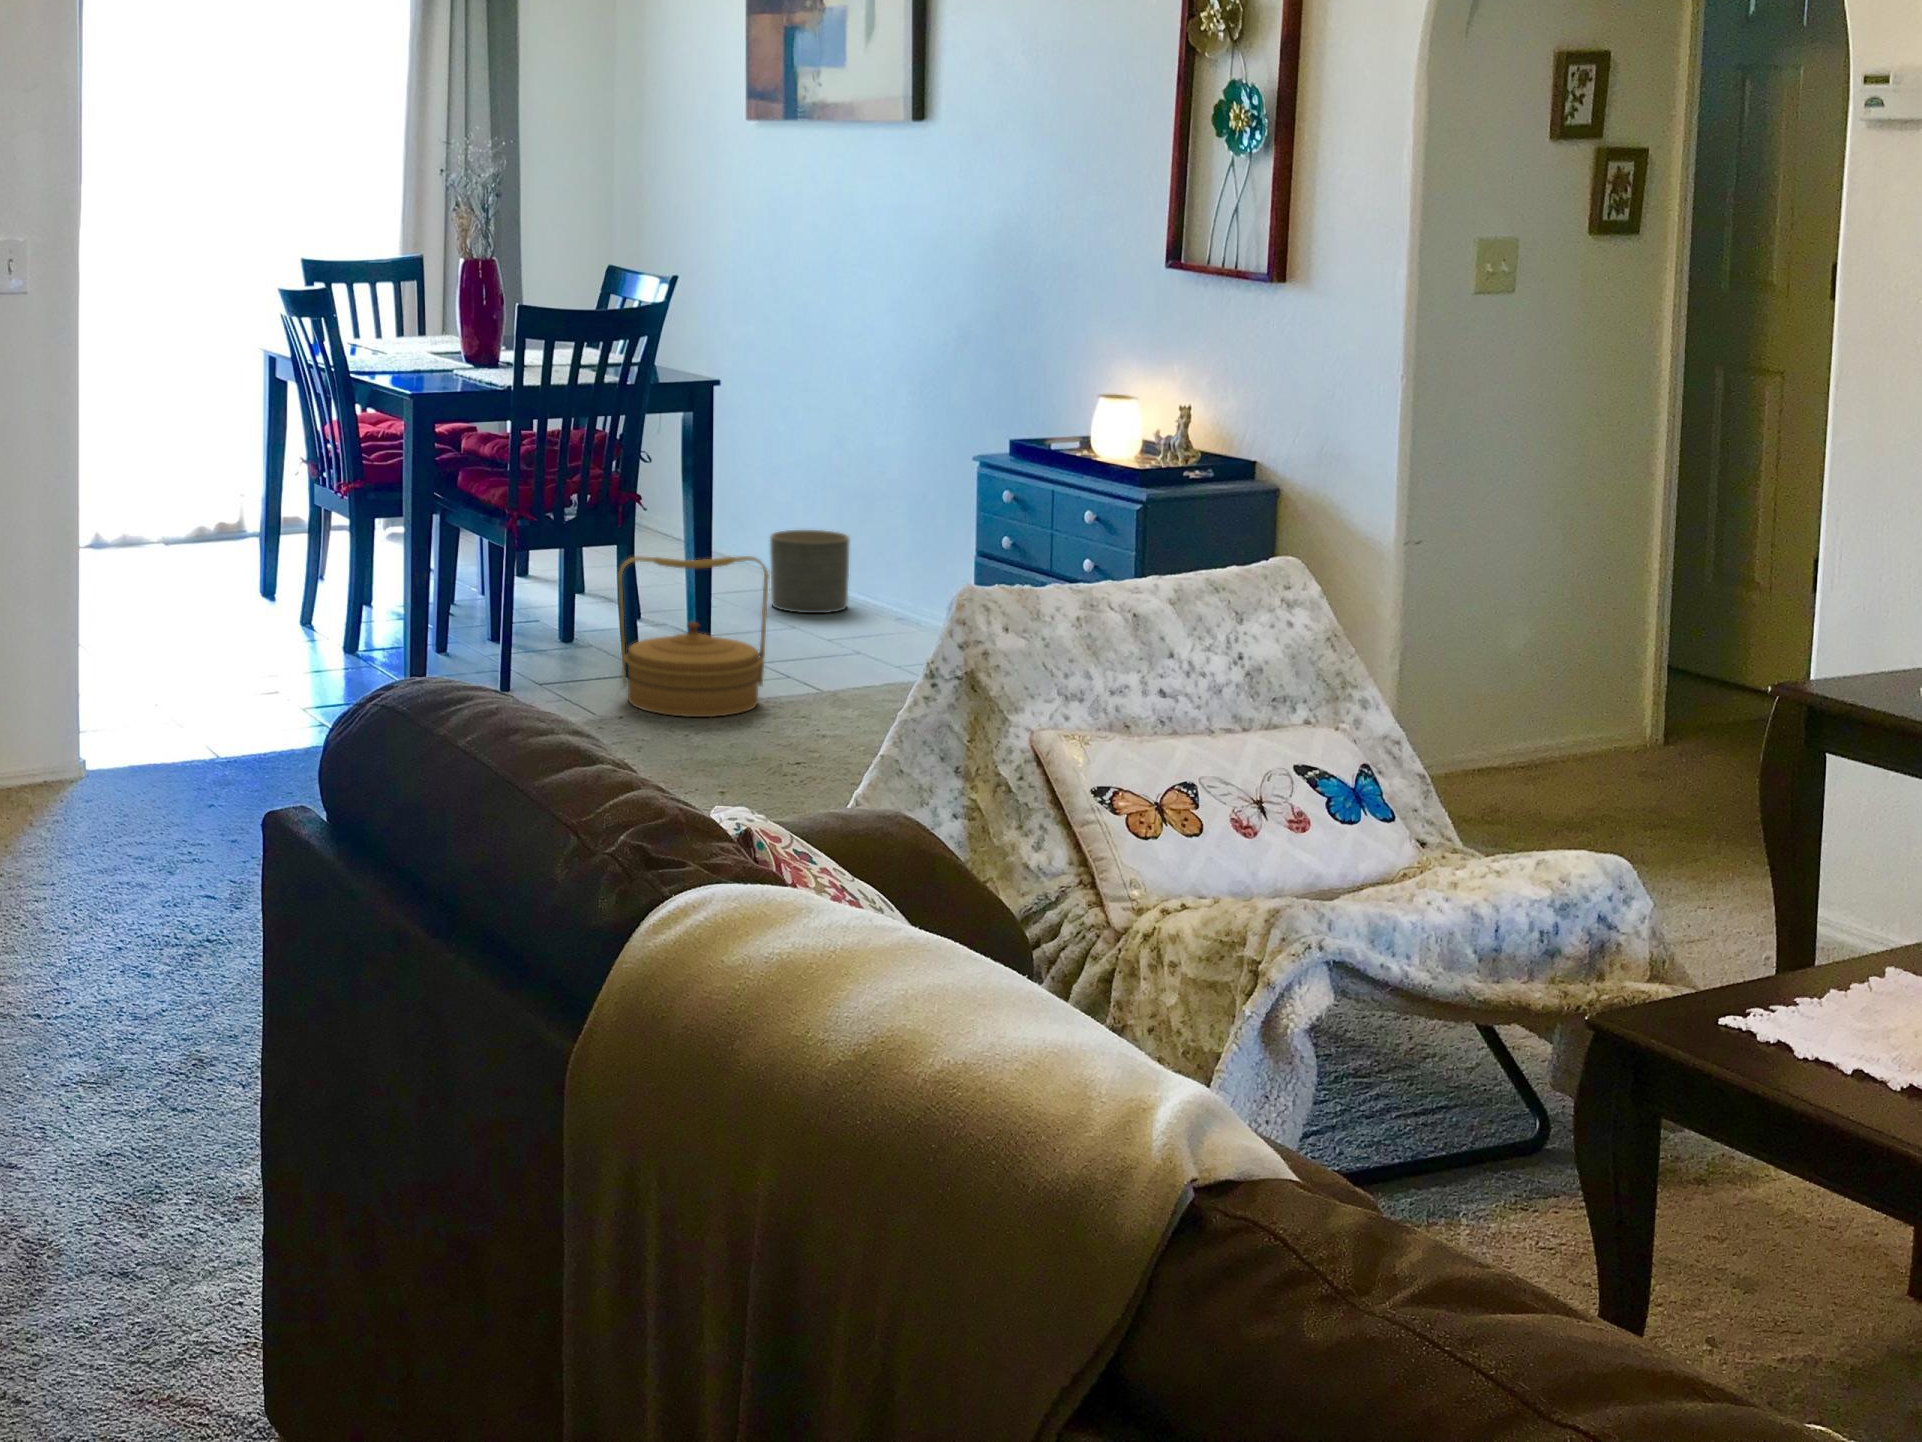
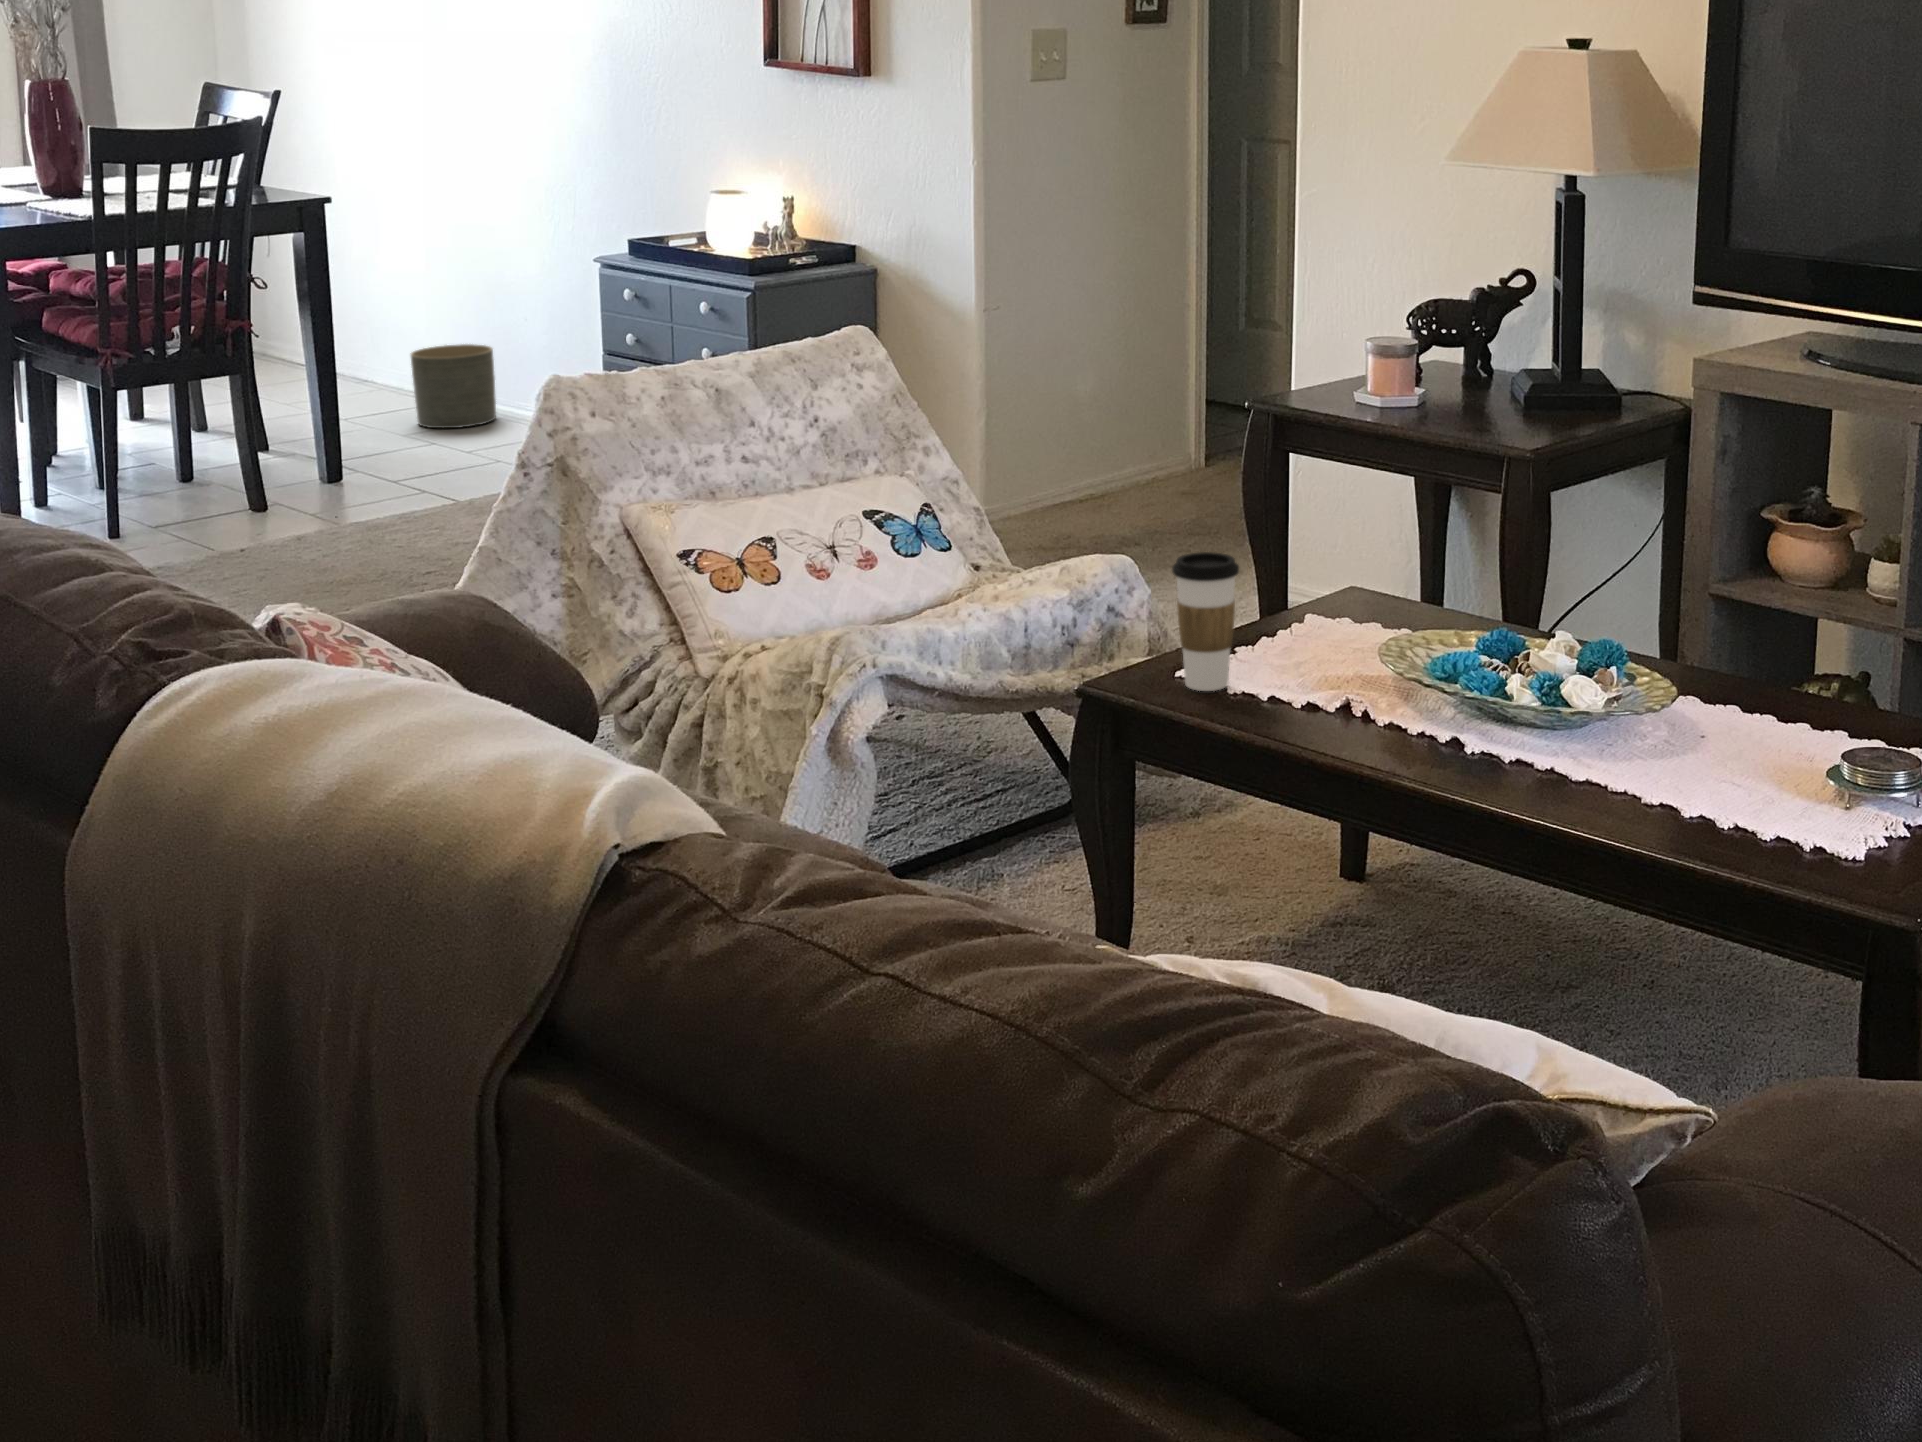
basket: present [618,556,769,717] -> none [235,376,403,545]
coffee cup: none [1726,879,1822,1056] -> present [1172,552,1239,691]

